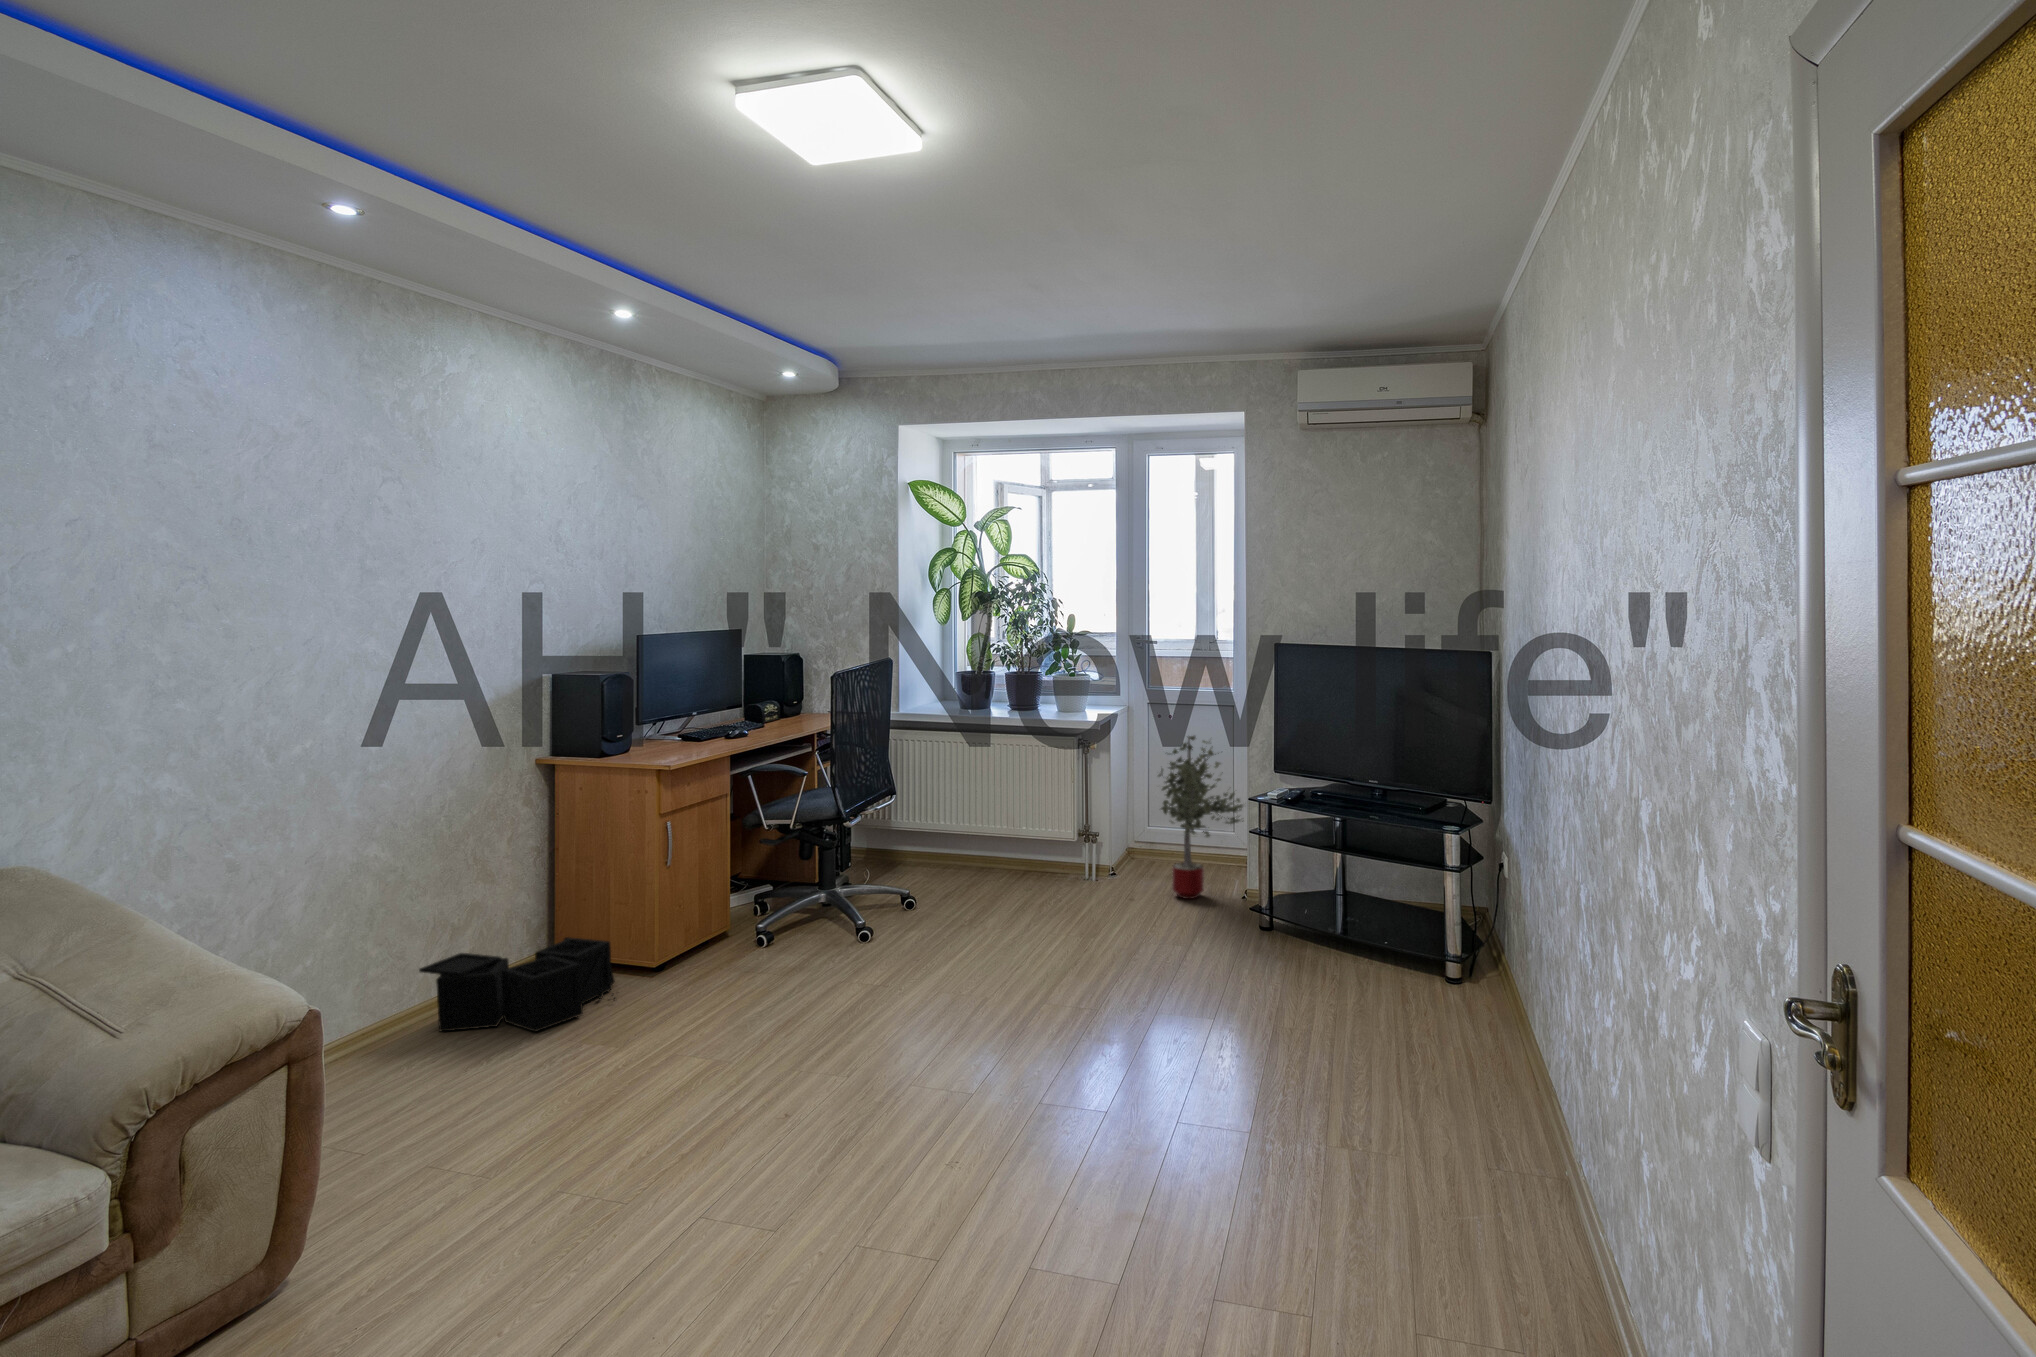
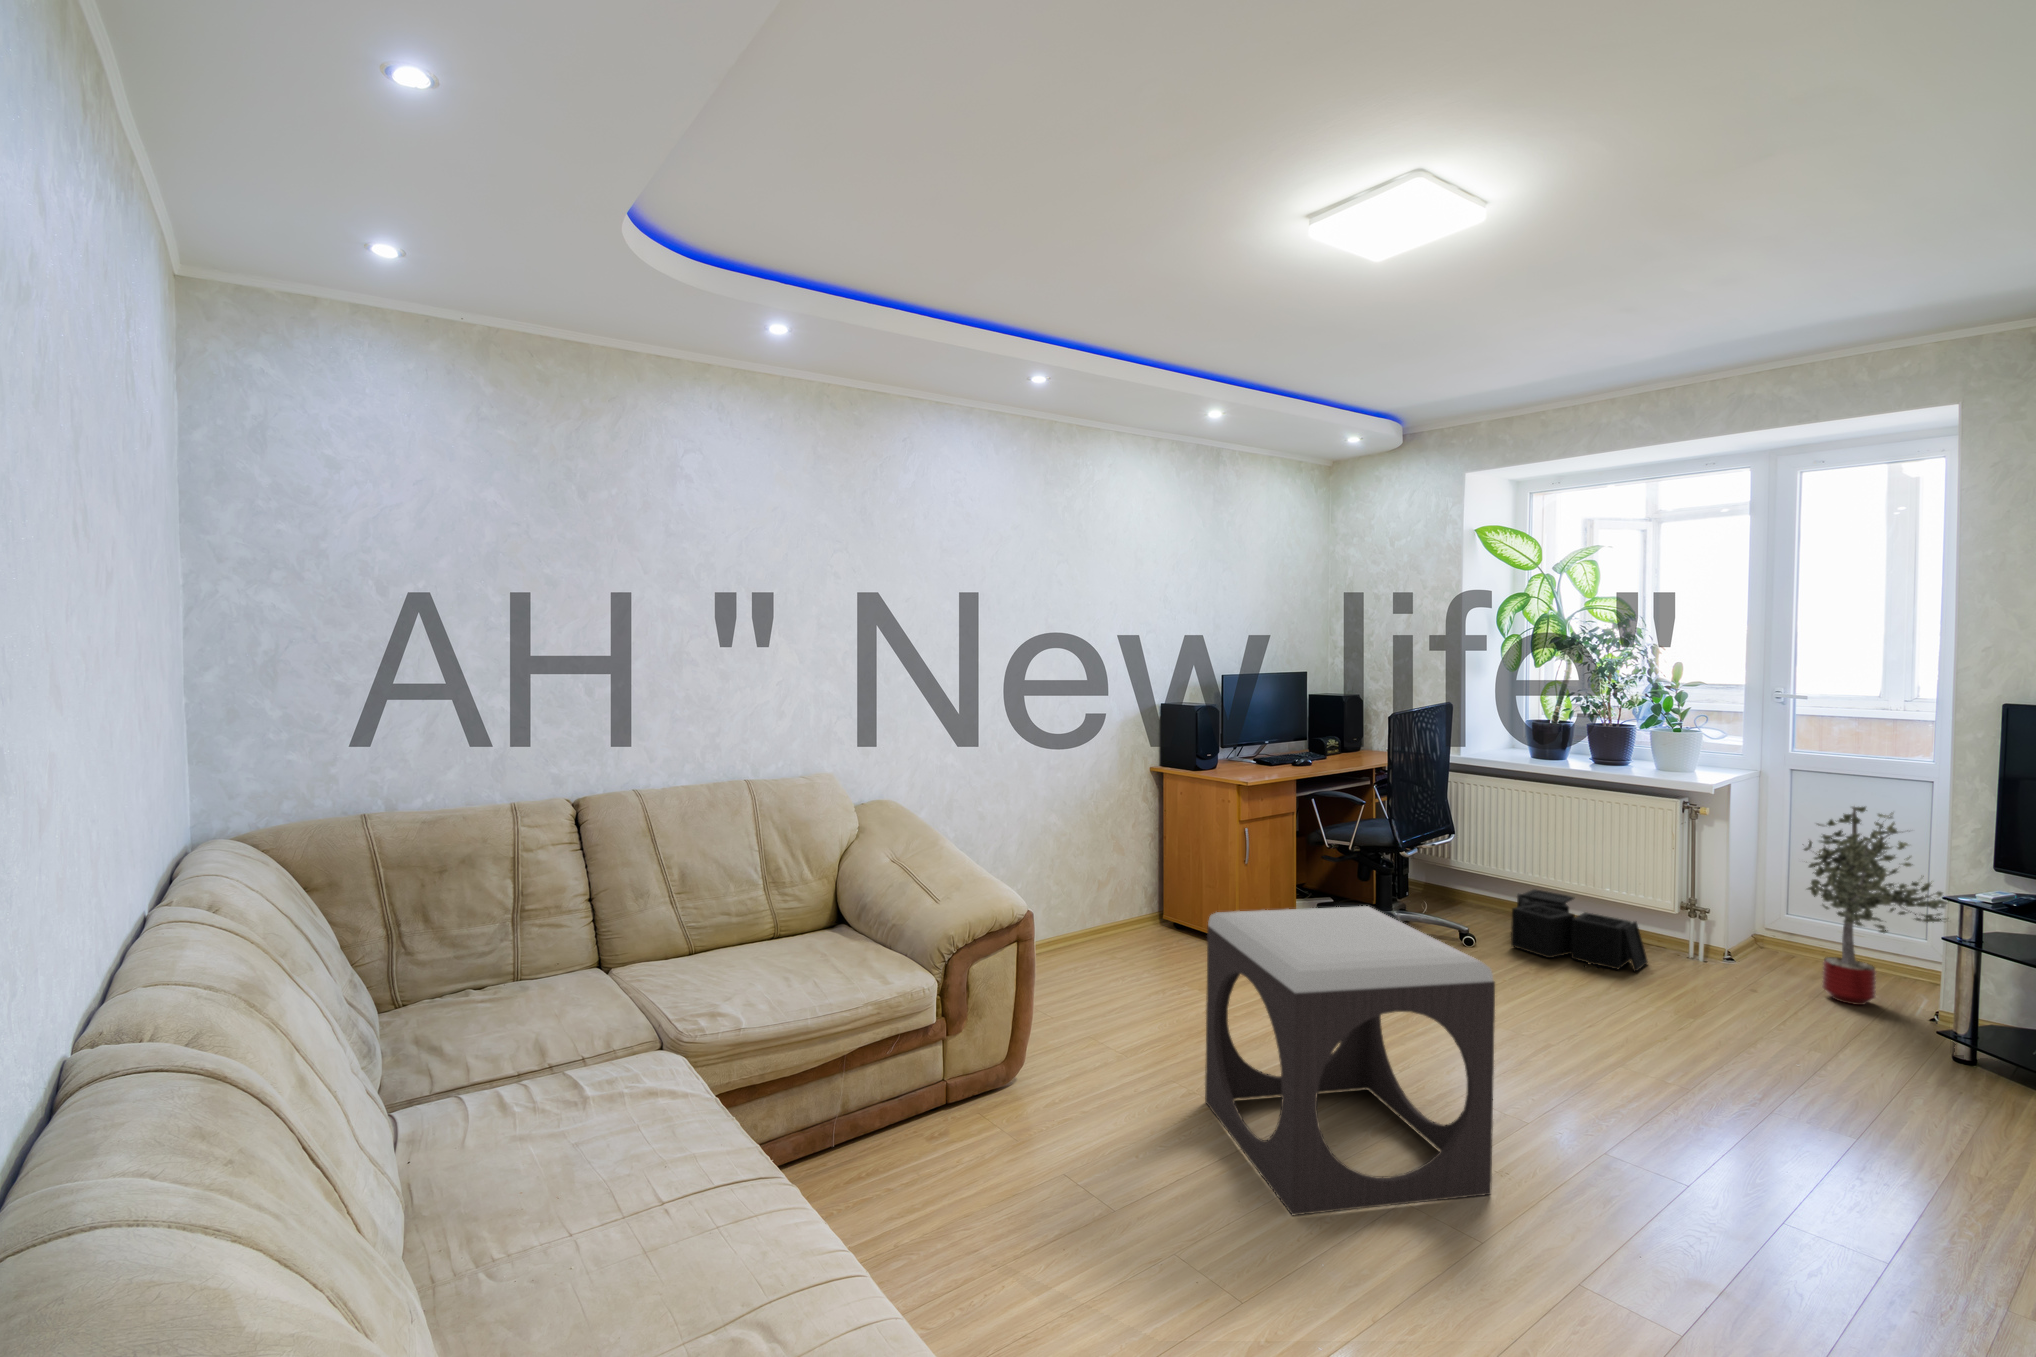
footstool: none [644,880,921,1192] -> present [1205,906,1495,1215]
storage bin: present [419,937,615,1032] -> present [1511,889,1648,971]

